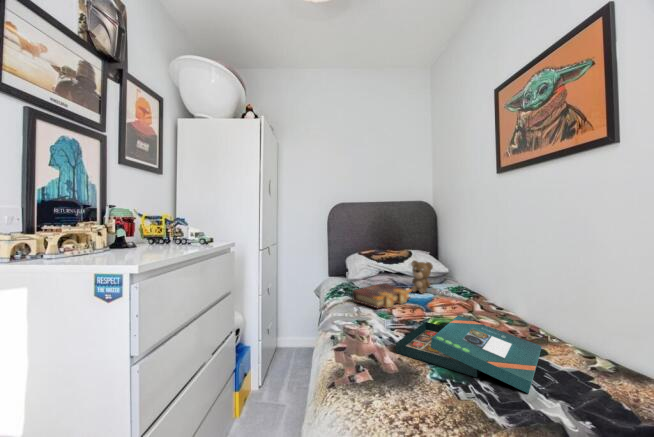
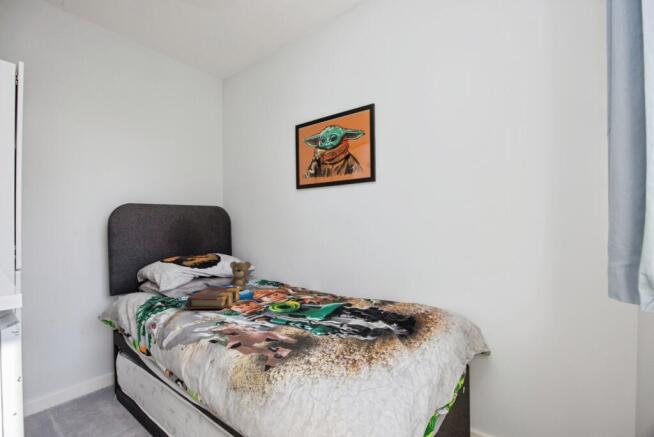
board game: present [396,315,542,393] -> none [279,294,368,331]

